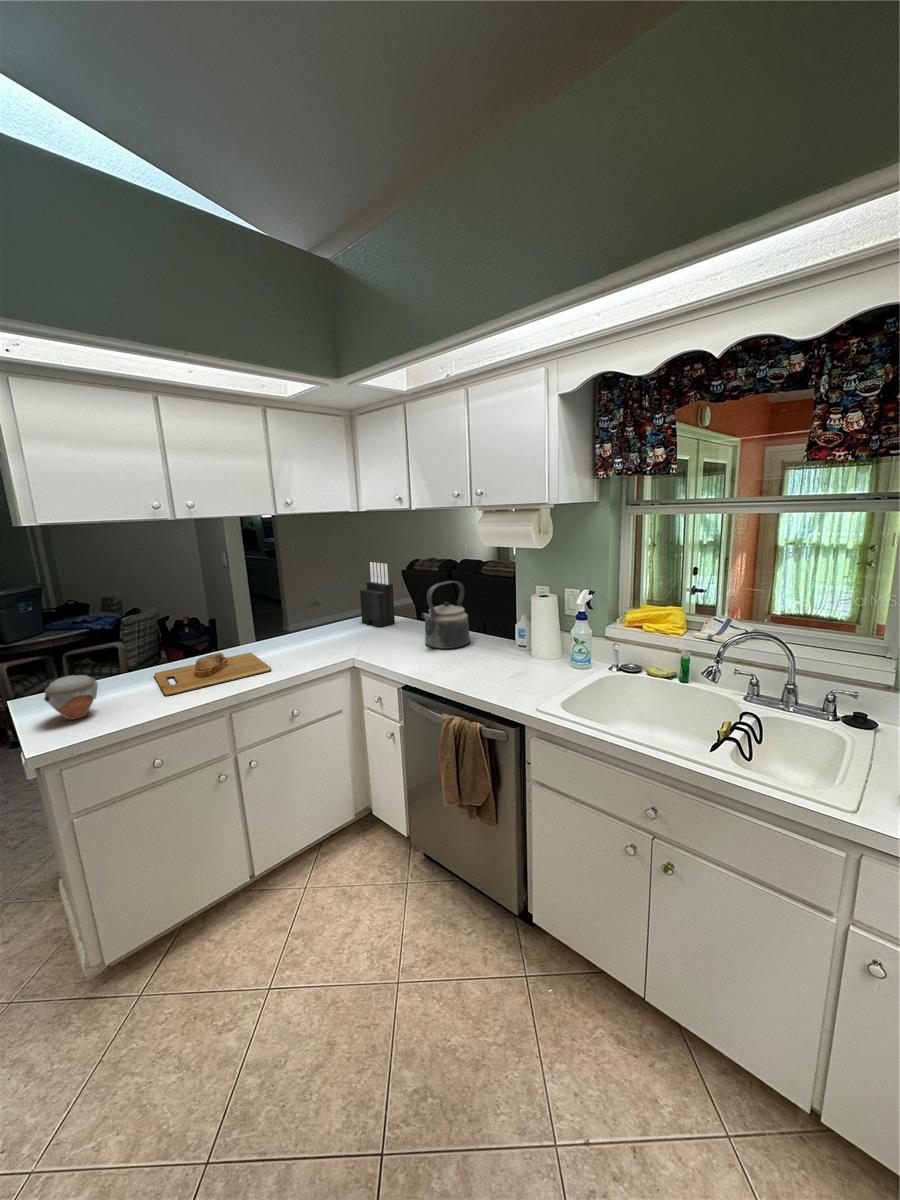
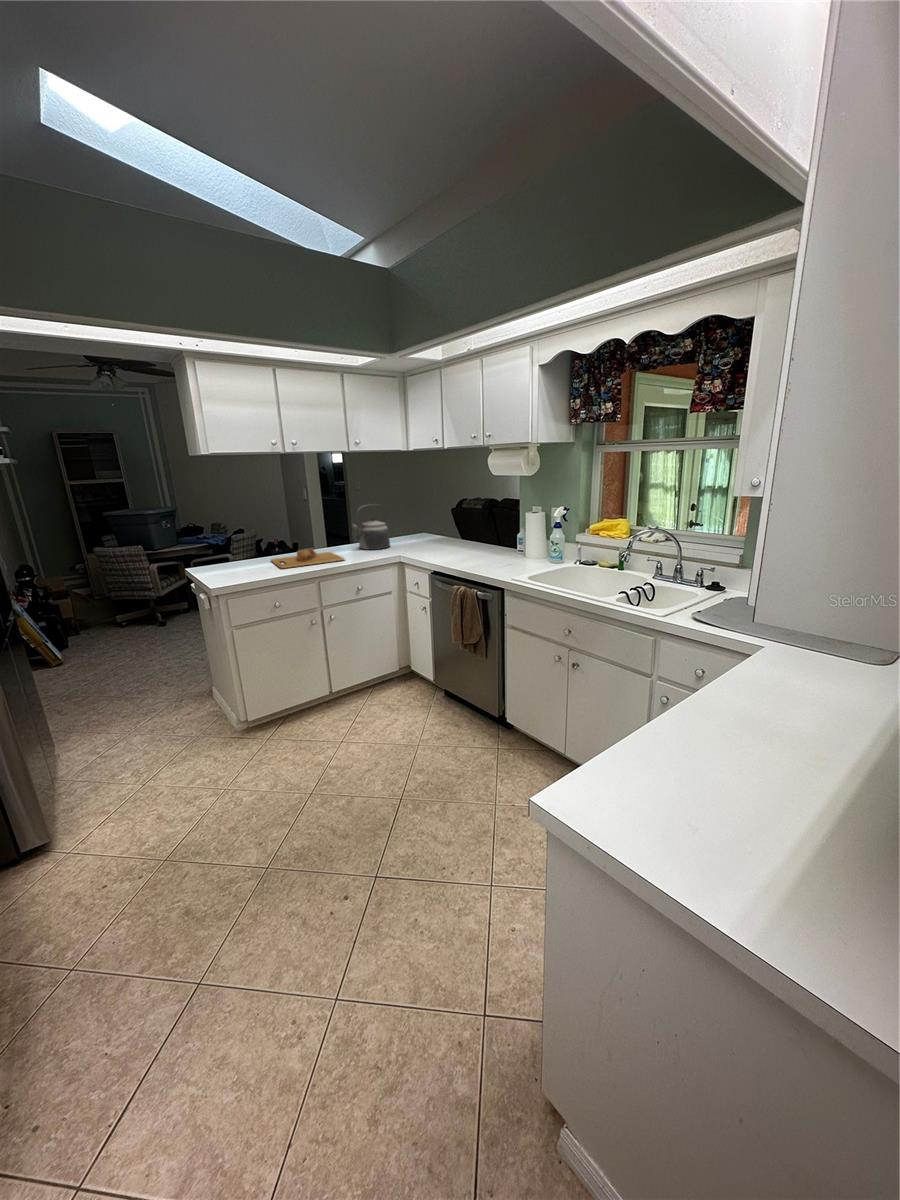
knife block: present [360,562,395,627] -> none [408,493,434,542]
kettle: present [422,581,470,649] -> present [352,504,390,550]
jar: present [44,675,98,720] -> none [217,550,244,576]

